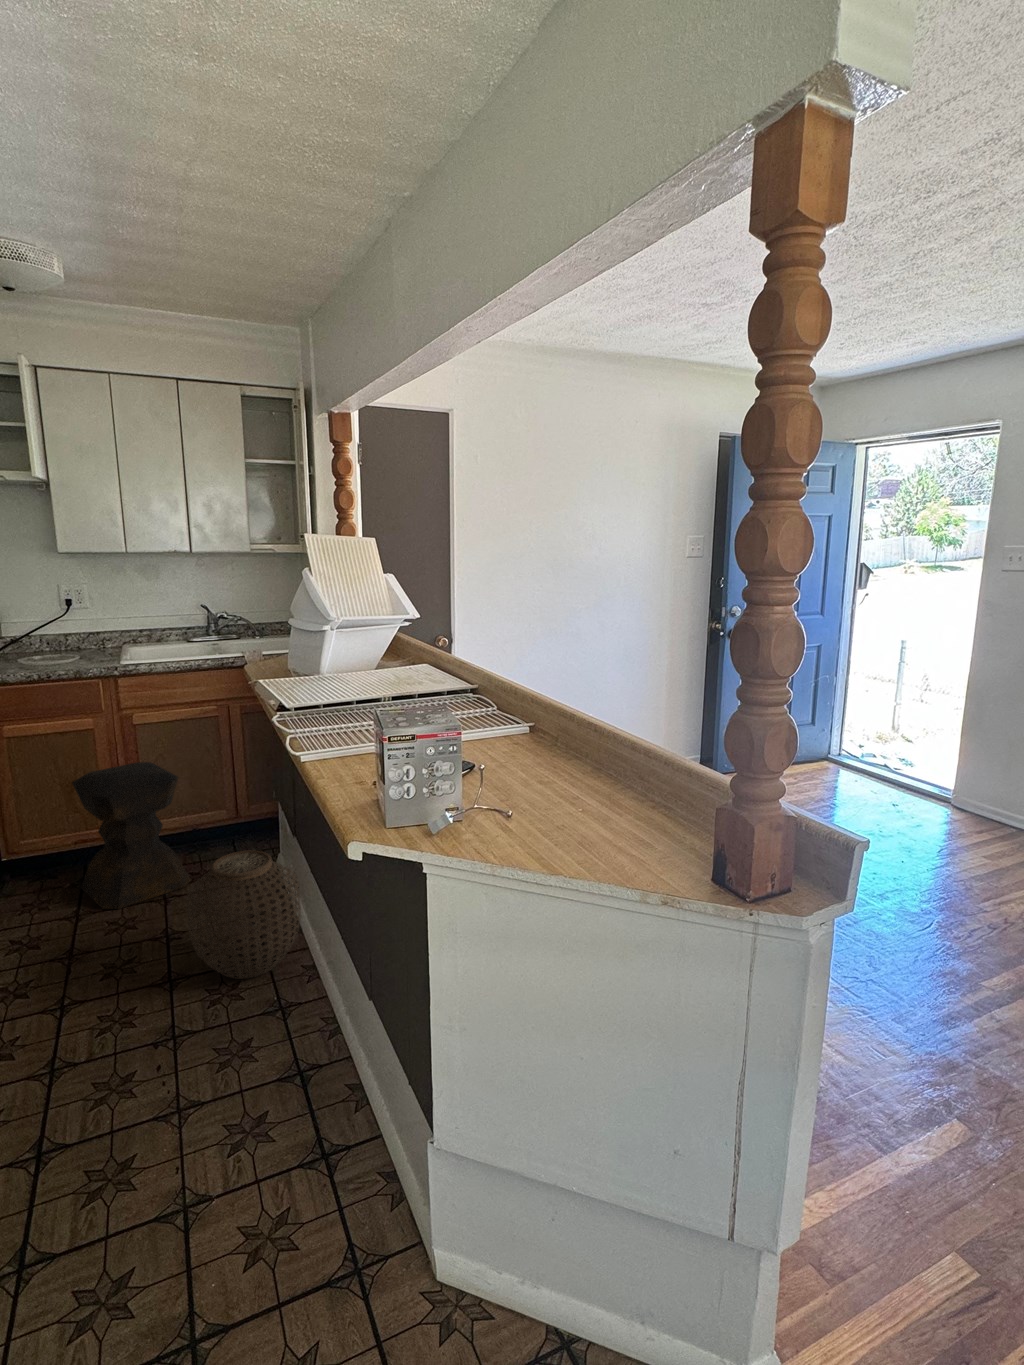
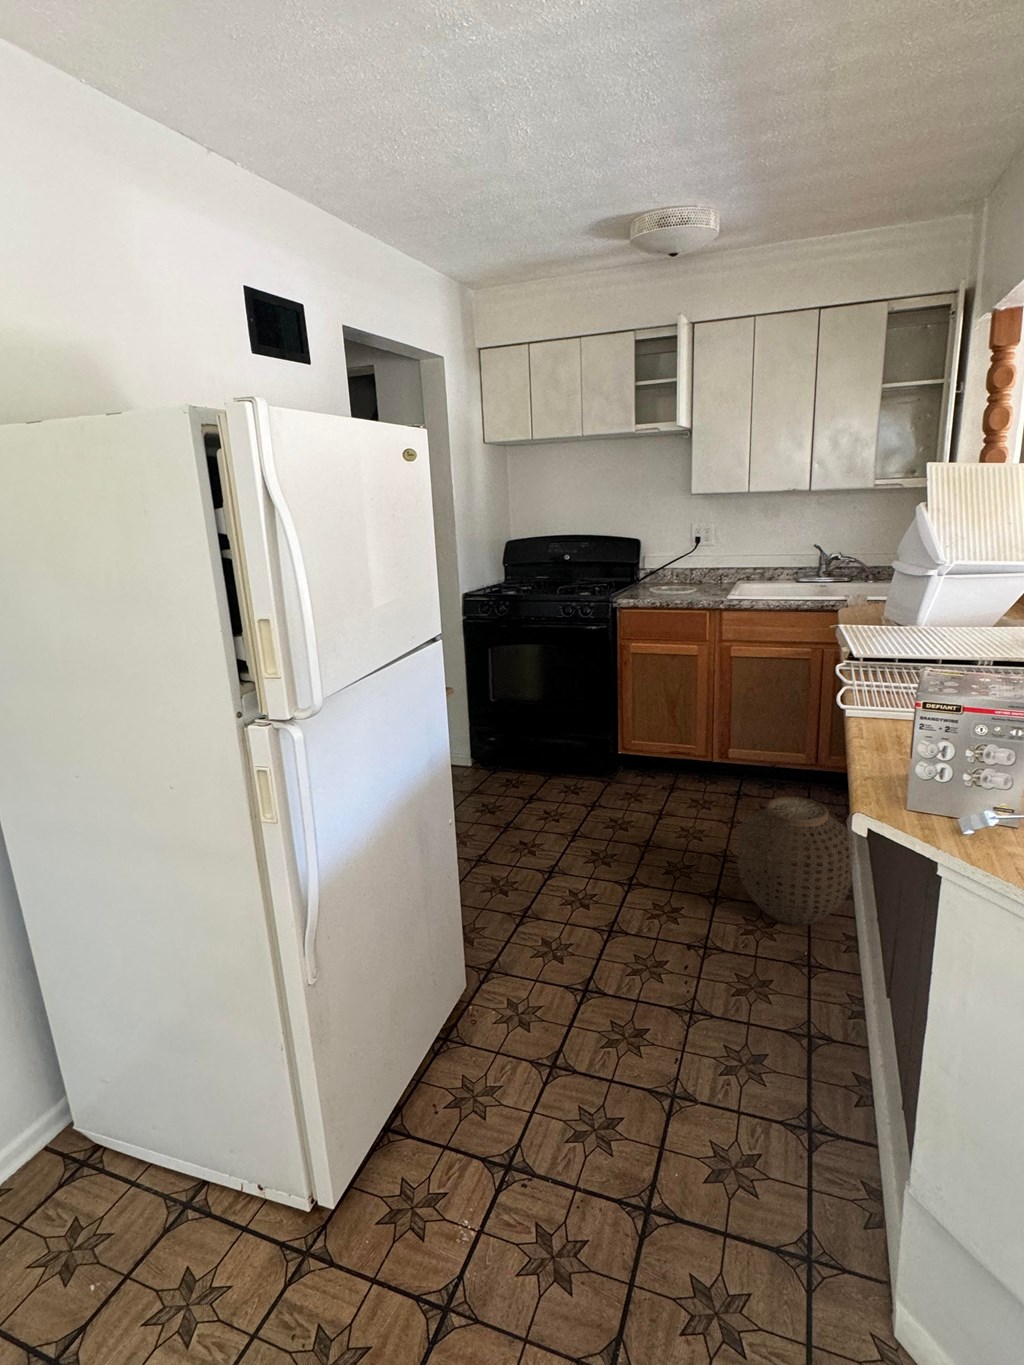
stool: present [72,762,191,909] -> none [669,692,761,819]

